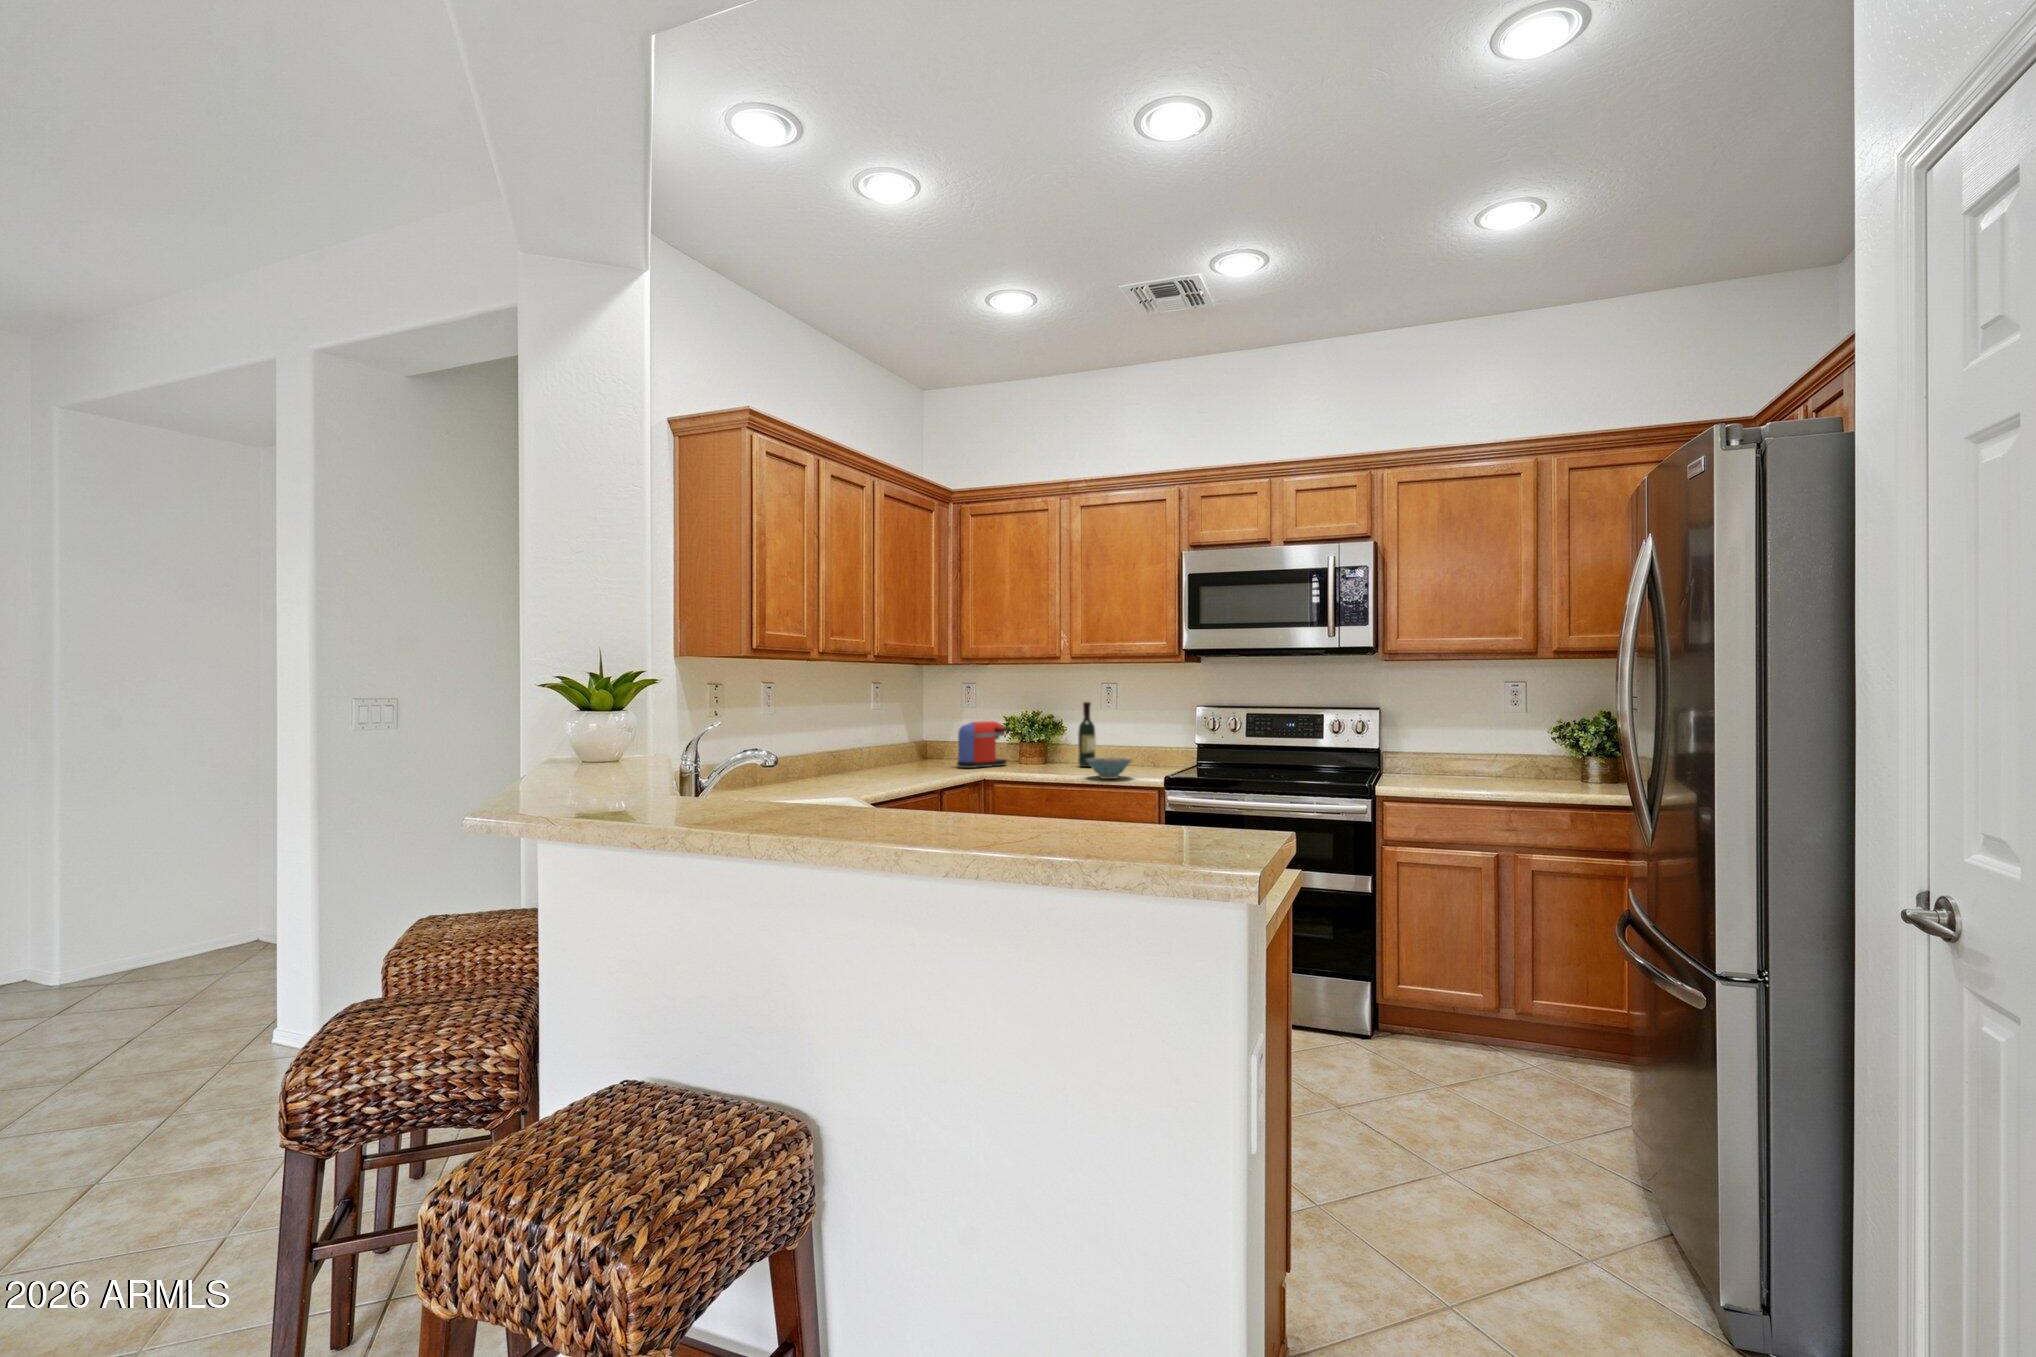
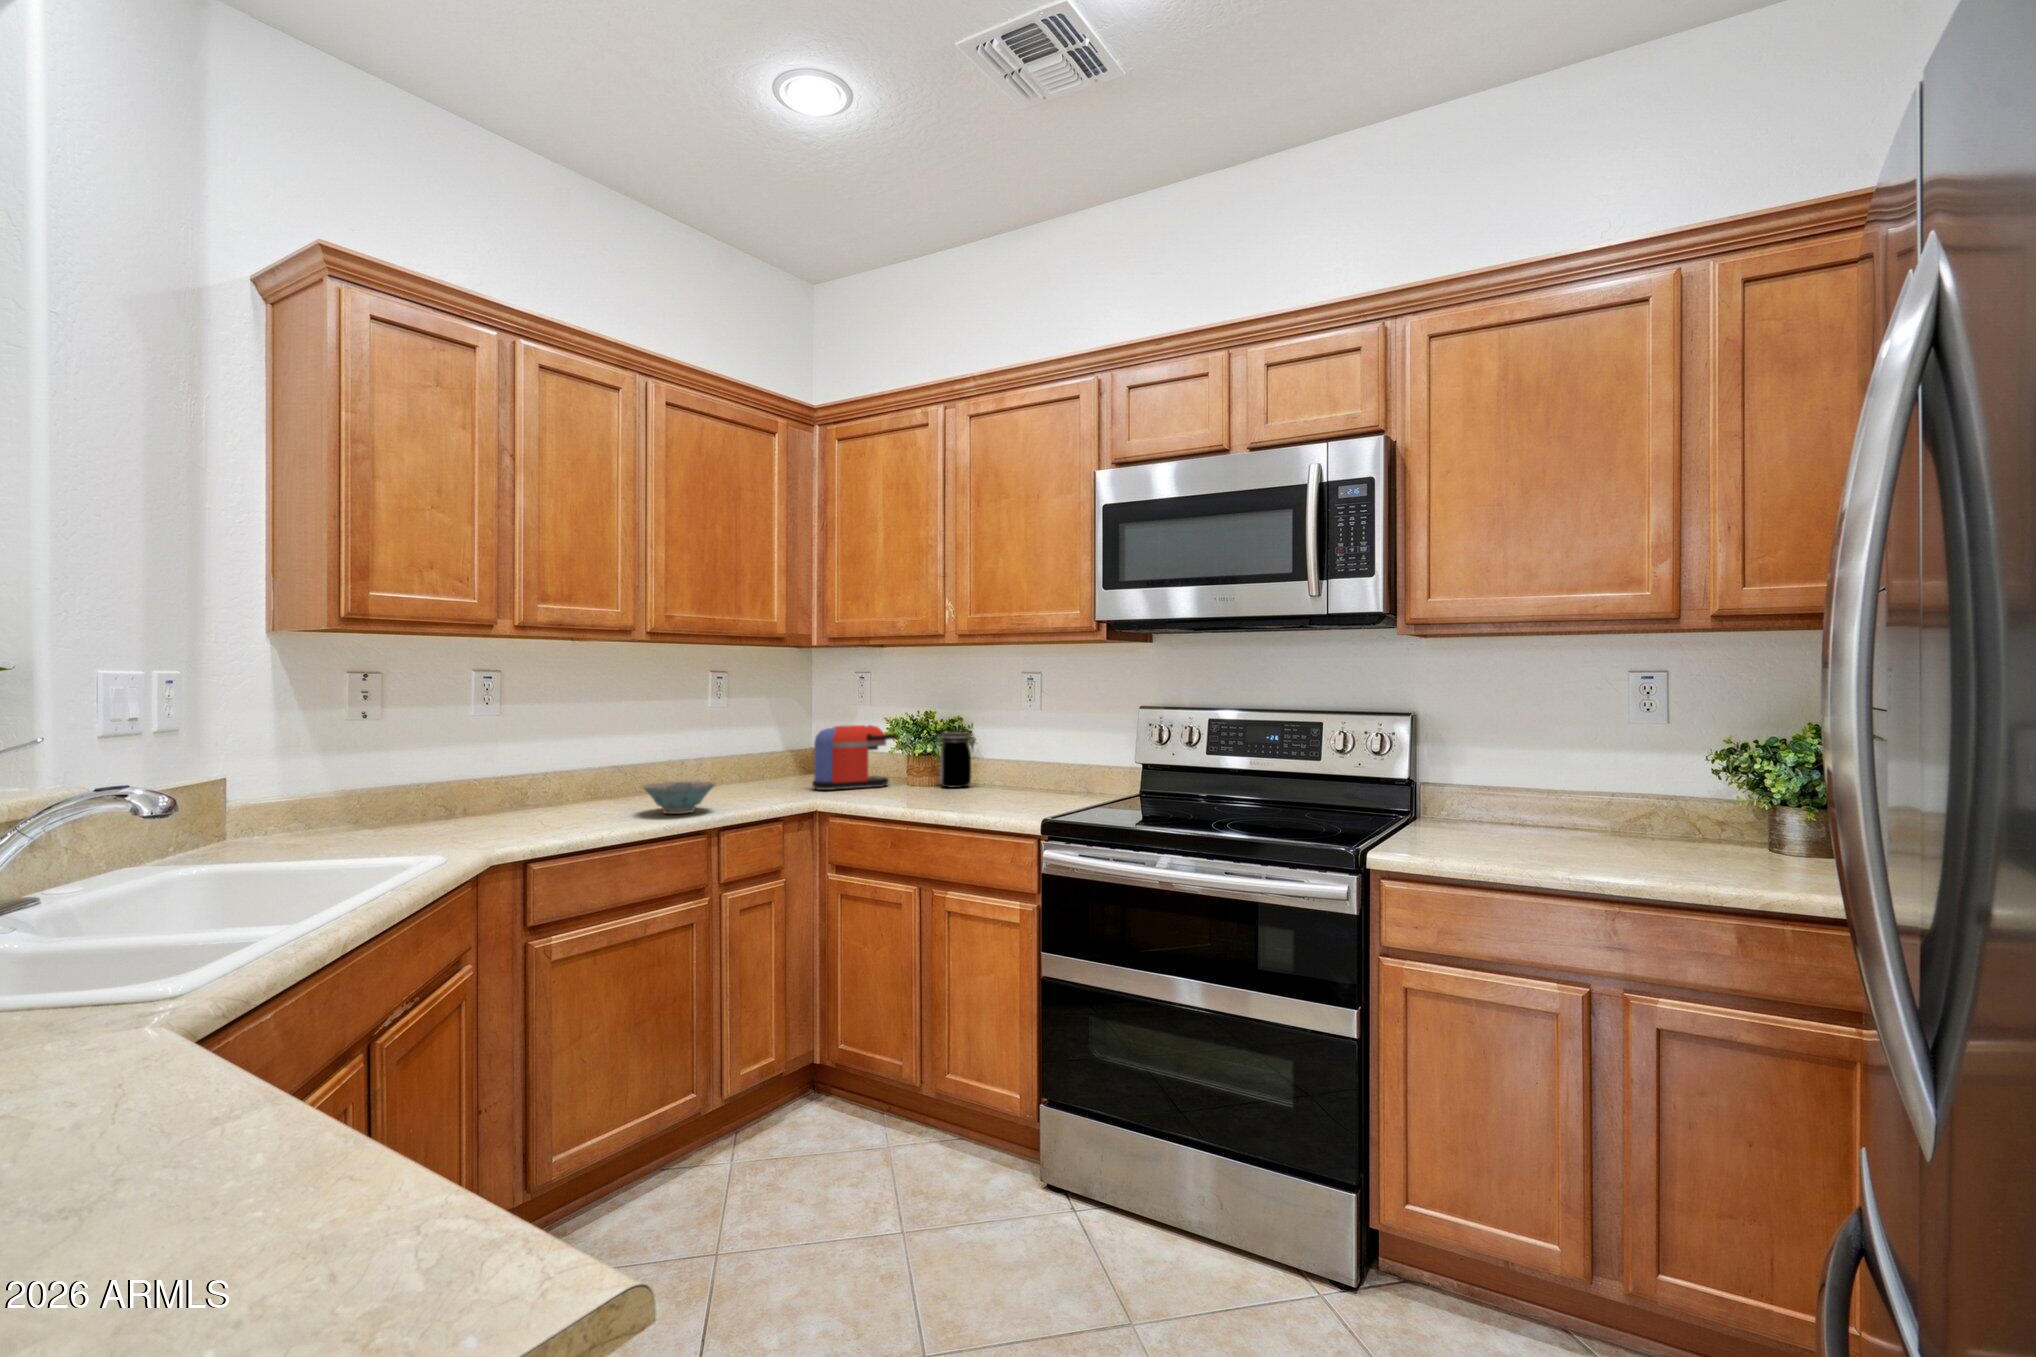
wine bottle: present [1078,702,1096,767] -> none [979,700,1003,793]
jar: none [1040,726,1069,765] -> present [936,732,974,787]
ceramic bowl: present [1086,758,1131,779] -> present [642,781,715,814]

